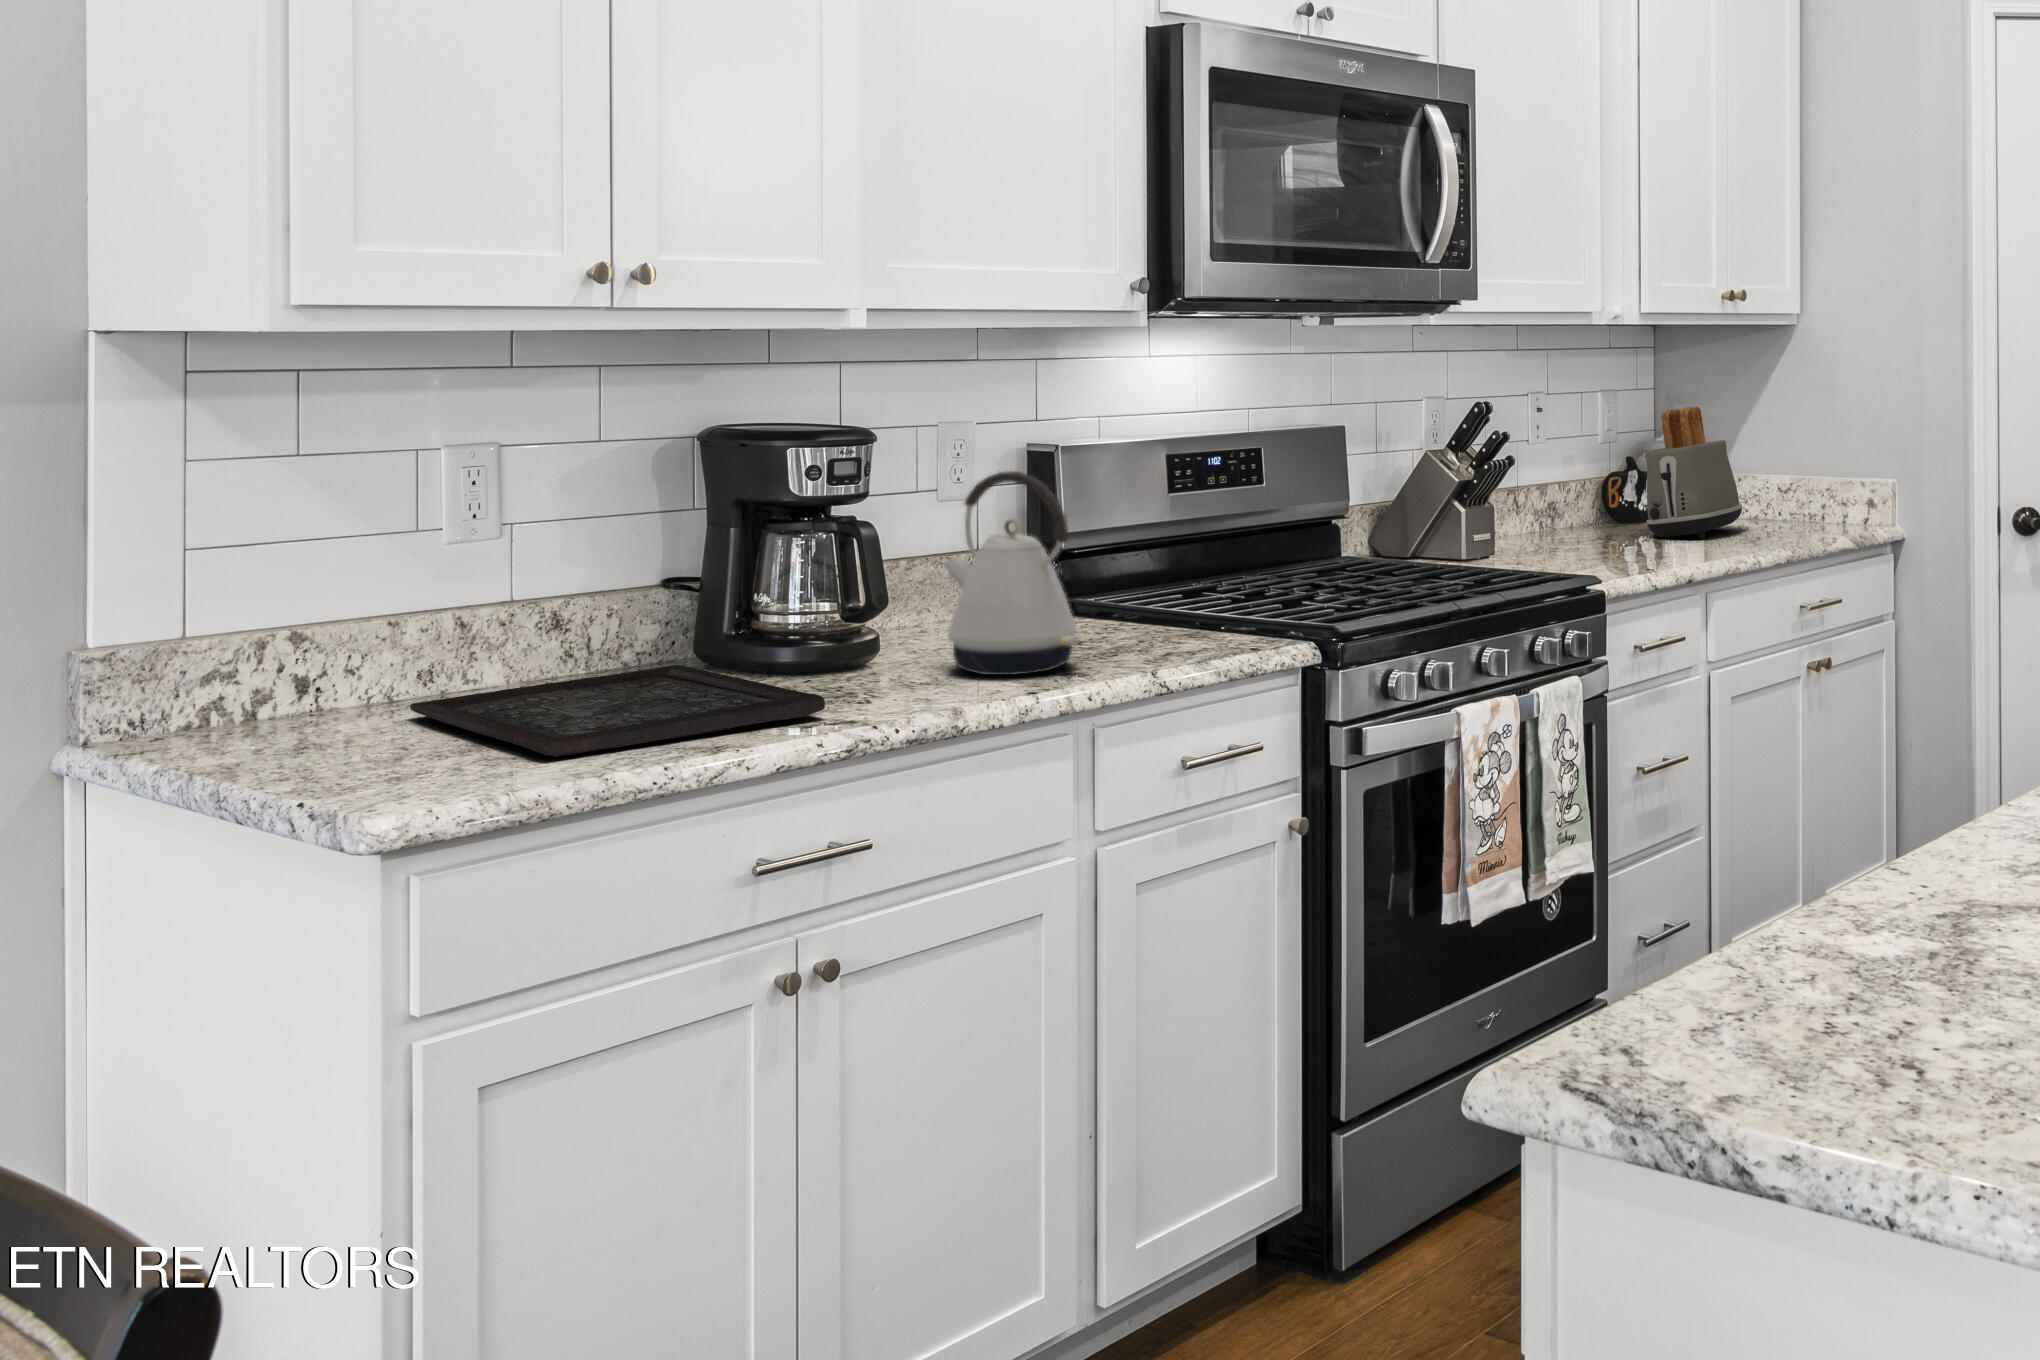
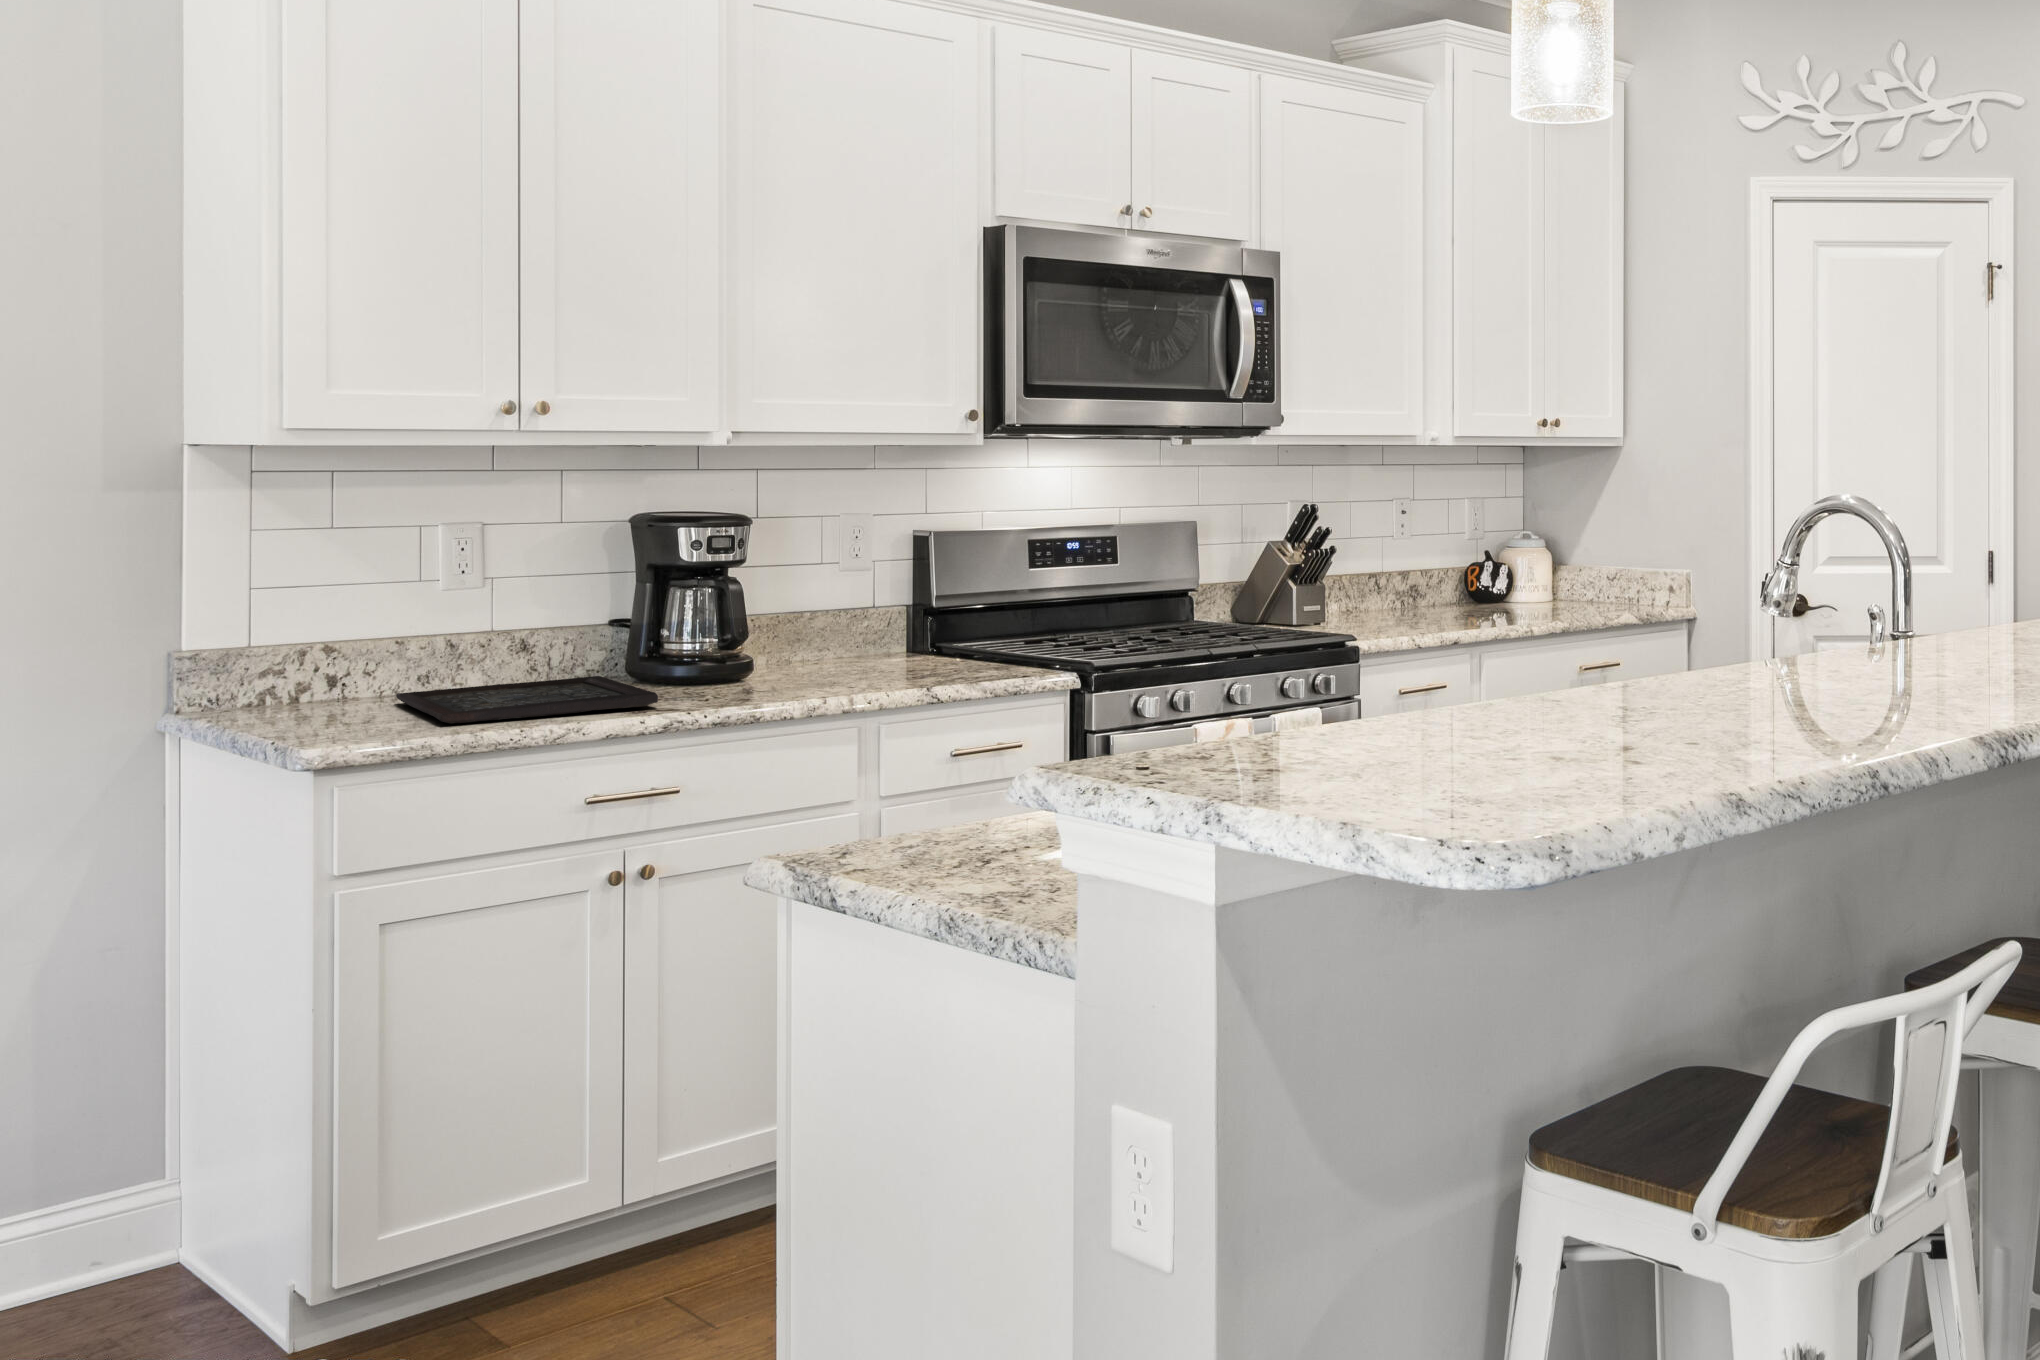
toaster: present [1645,406,1742,538] -> none [1468,513,1556,616]
kettle: present [944,471,1078,675] -> none [786,545,881,688]

